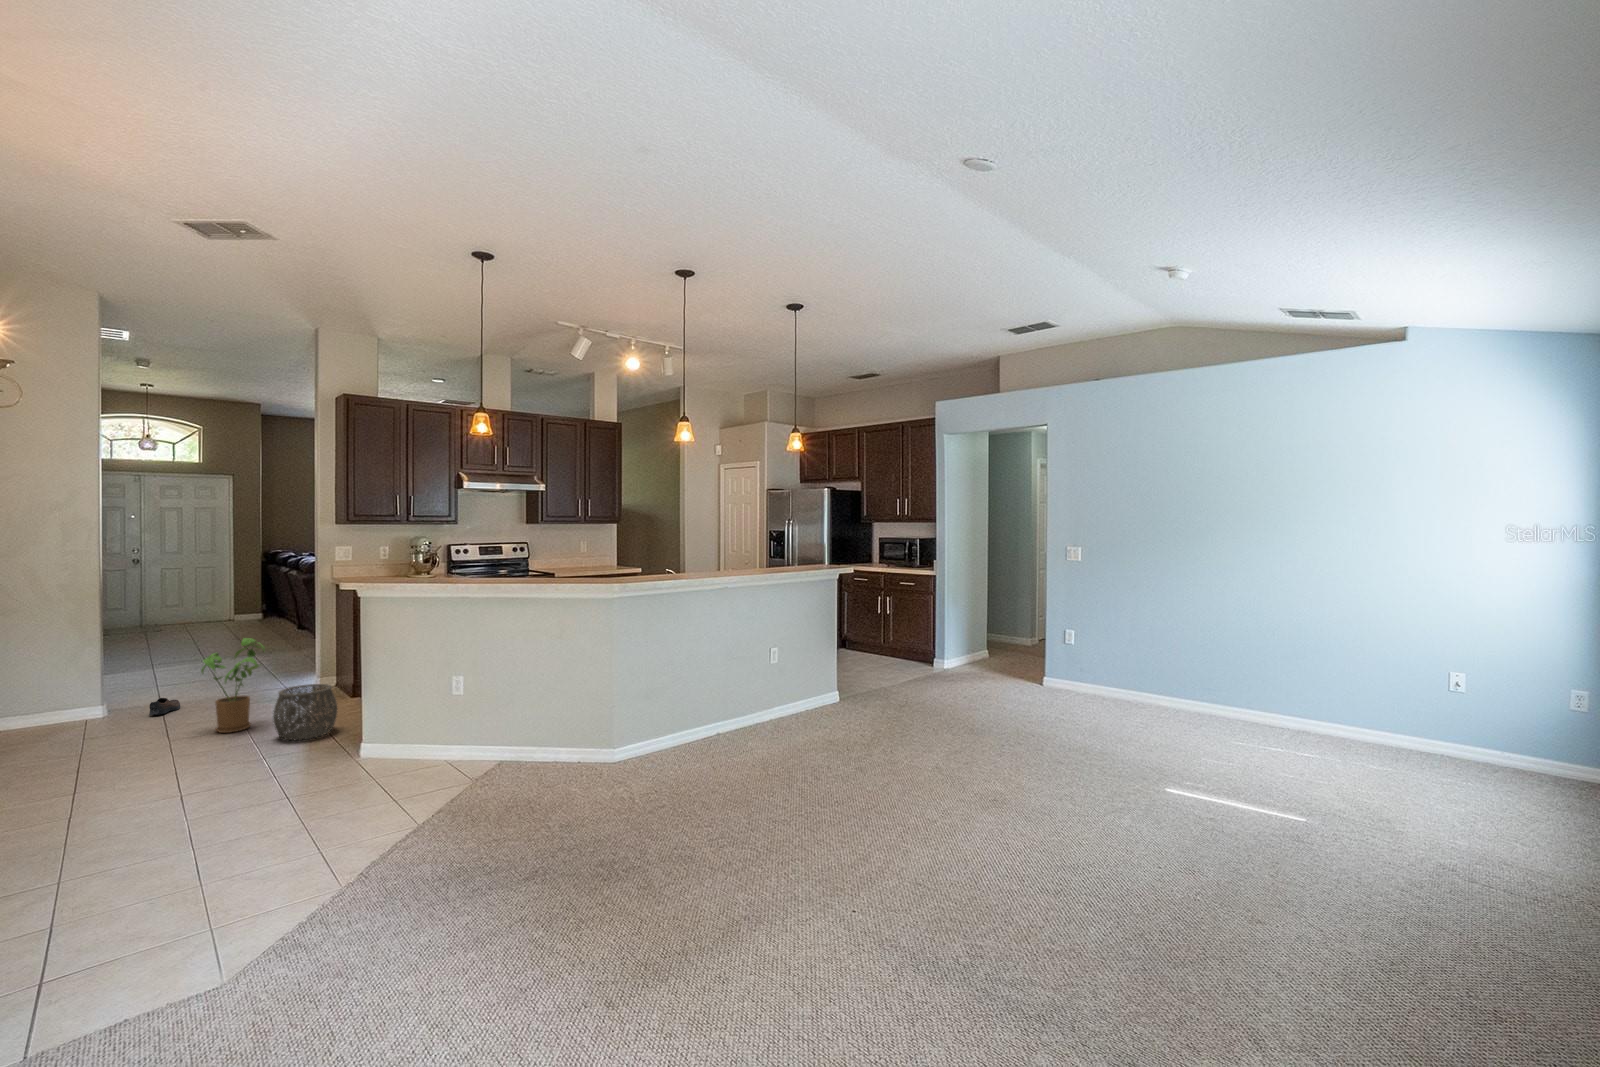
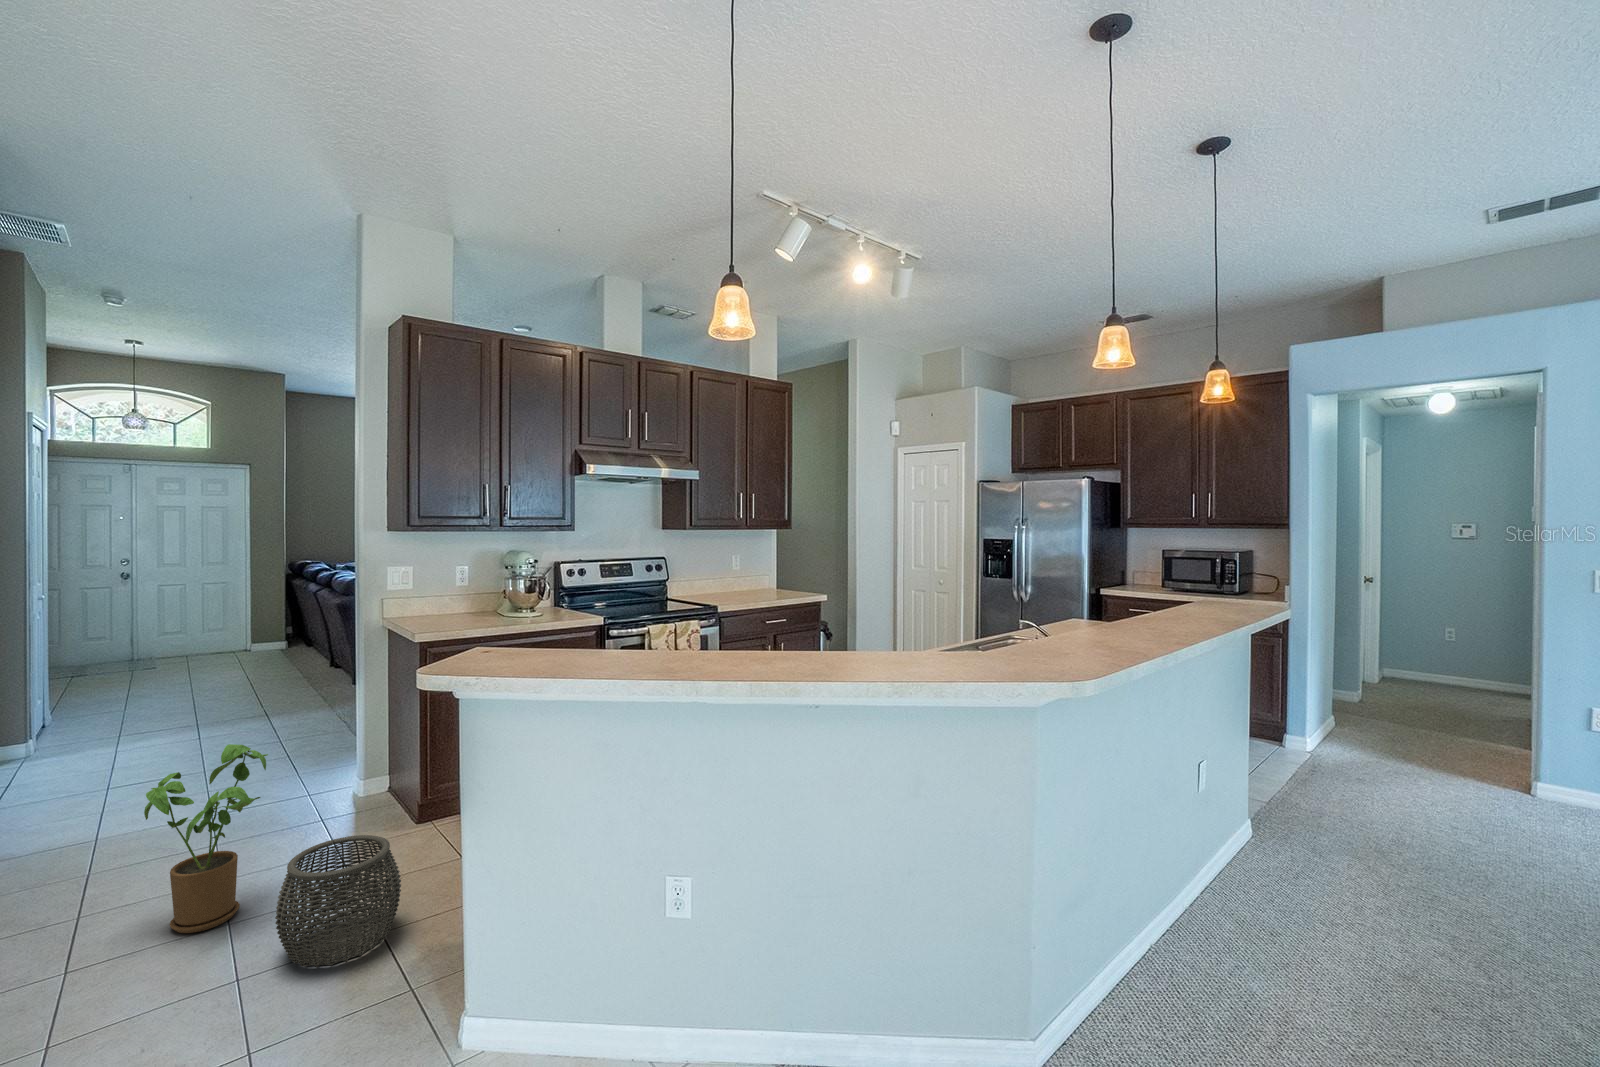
shoe: present [149,698,180,715] -> none [66,831,128,871]

